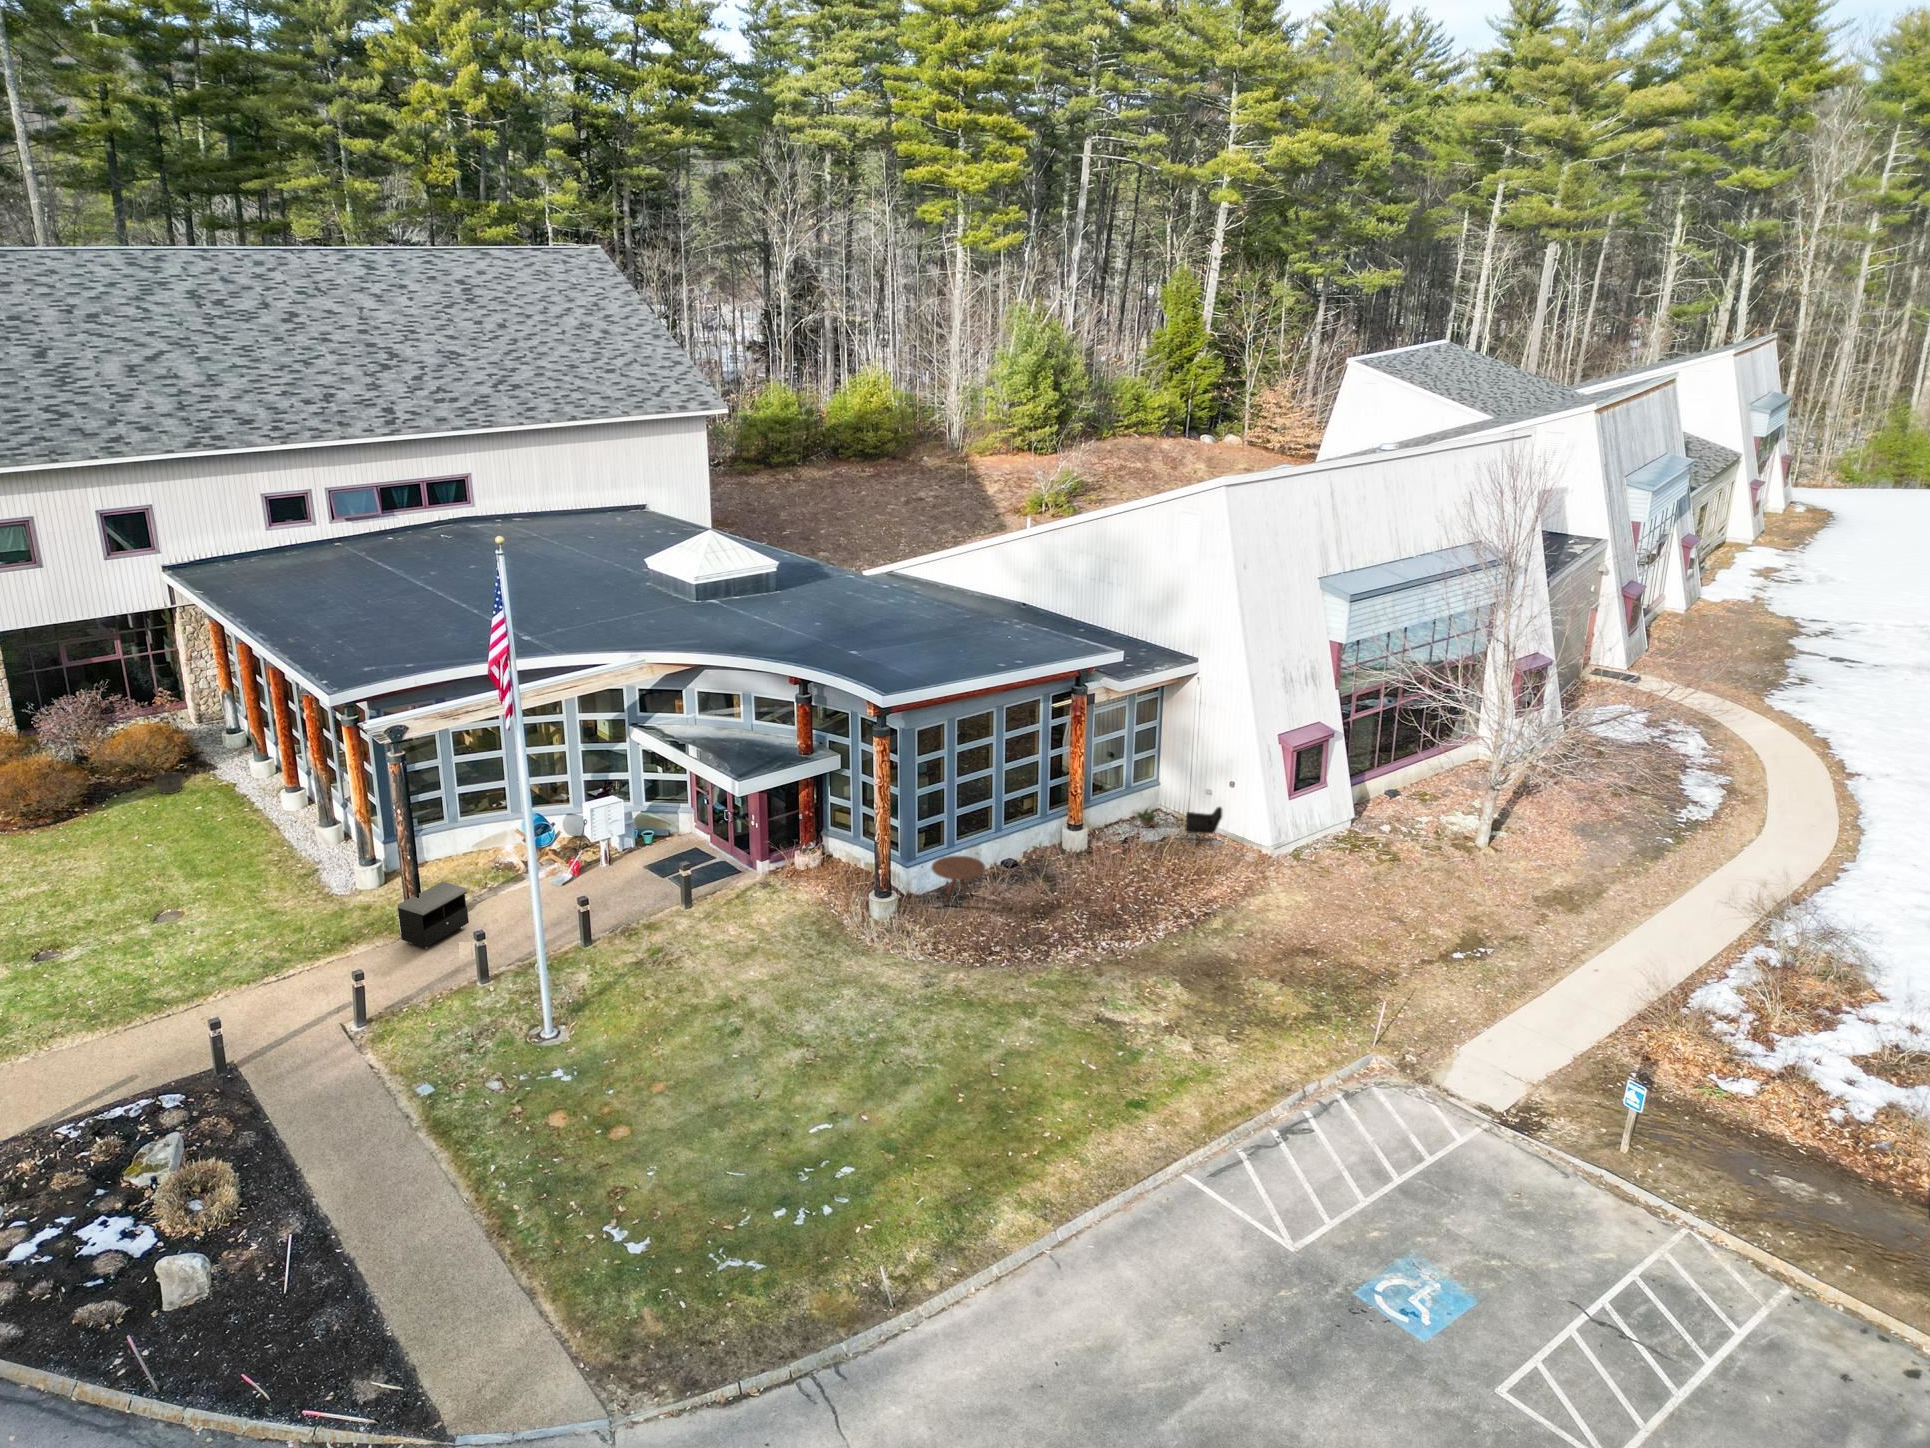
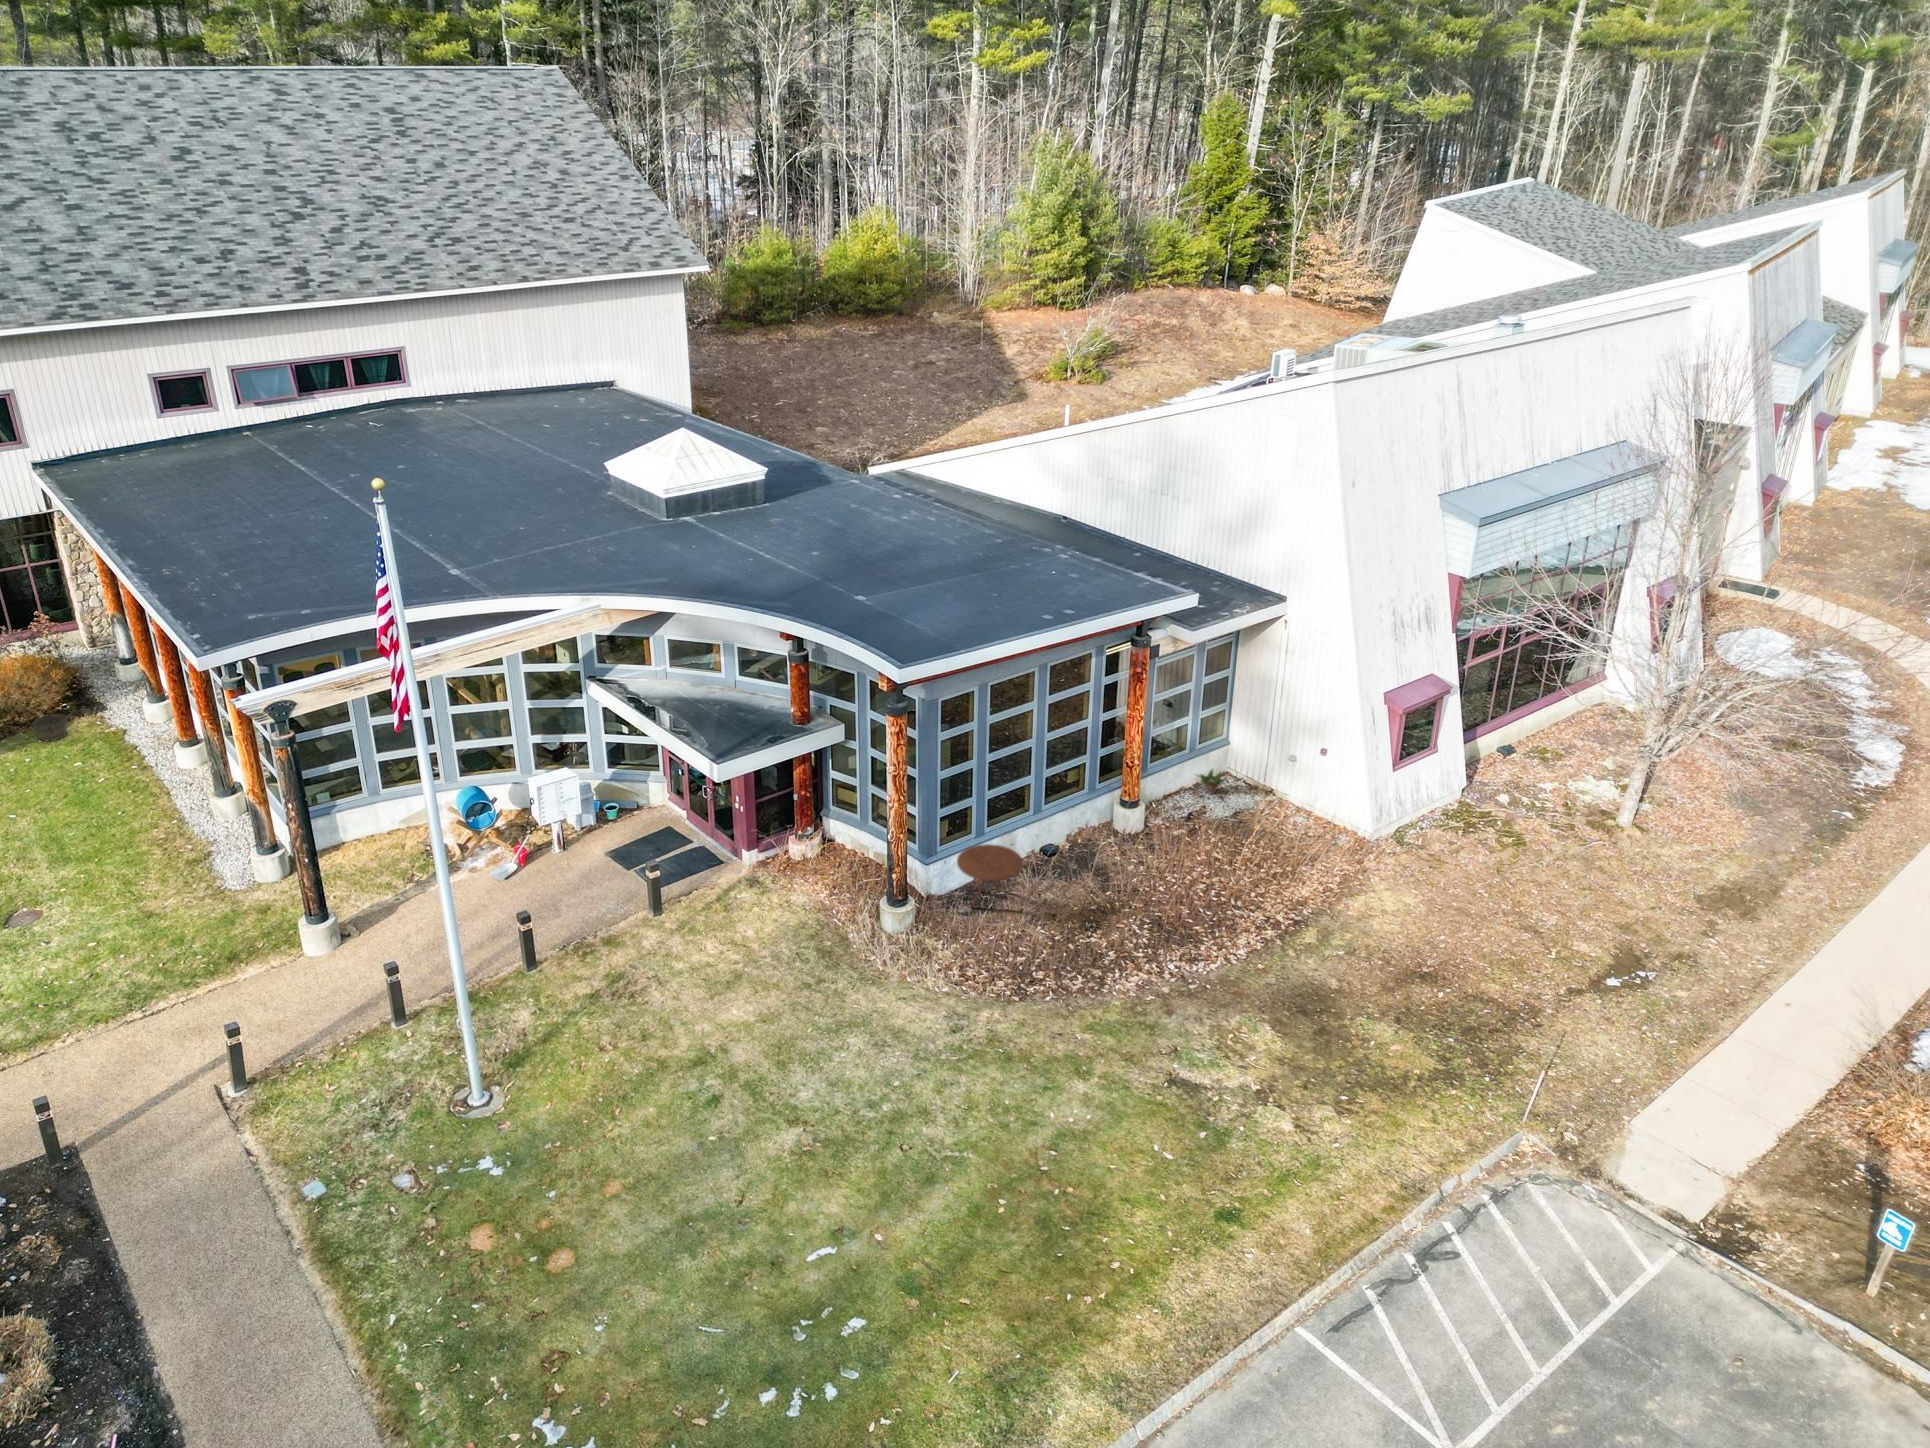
lounge chair: present [1178,807,1222,845] -> none [1249,772,1307,820]
storage bench: present [398,882,469,948] -> none [295,883,388,971]

